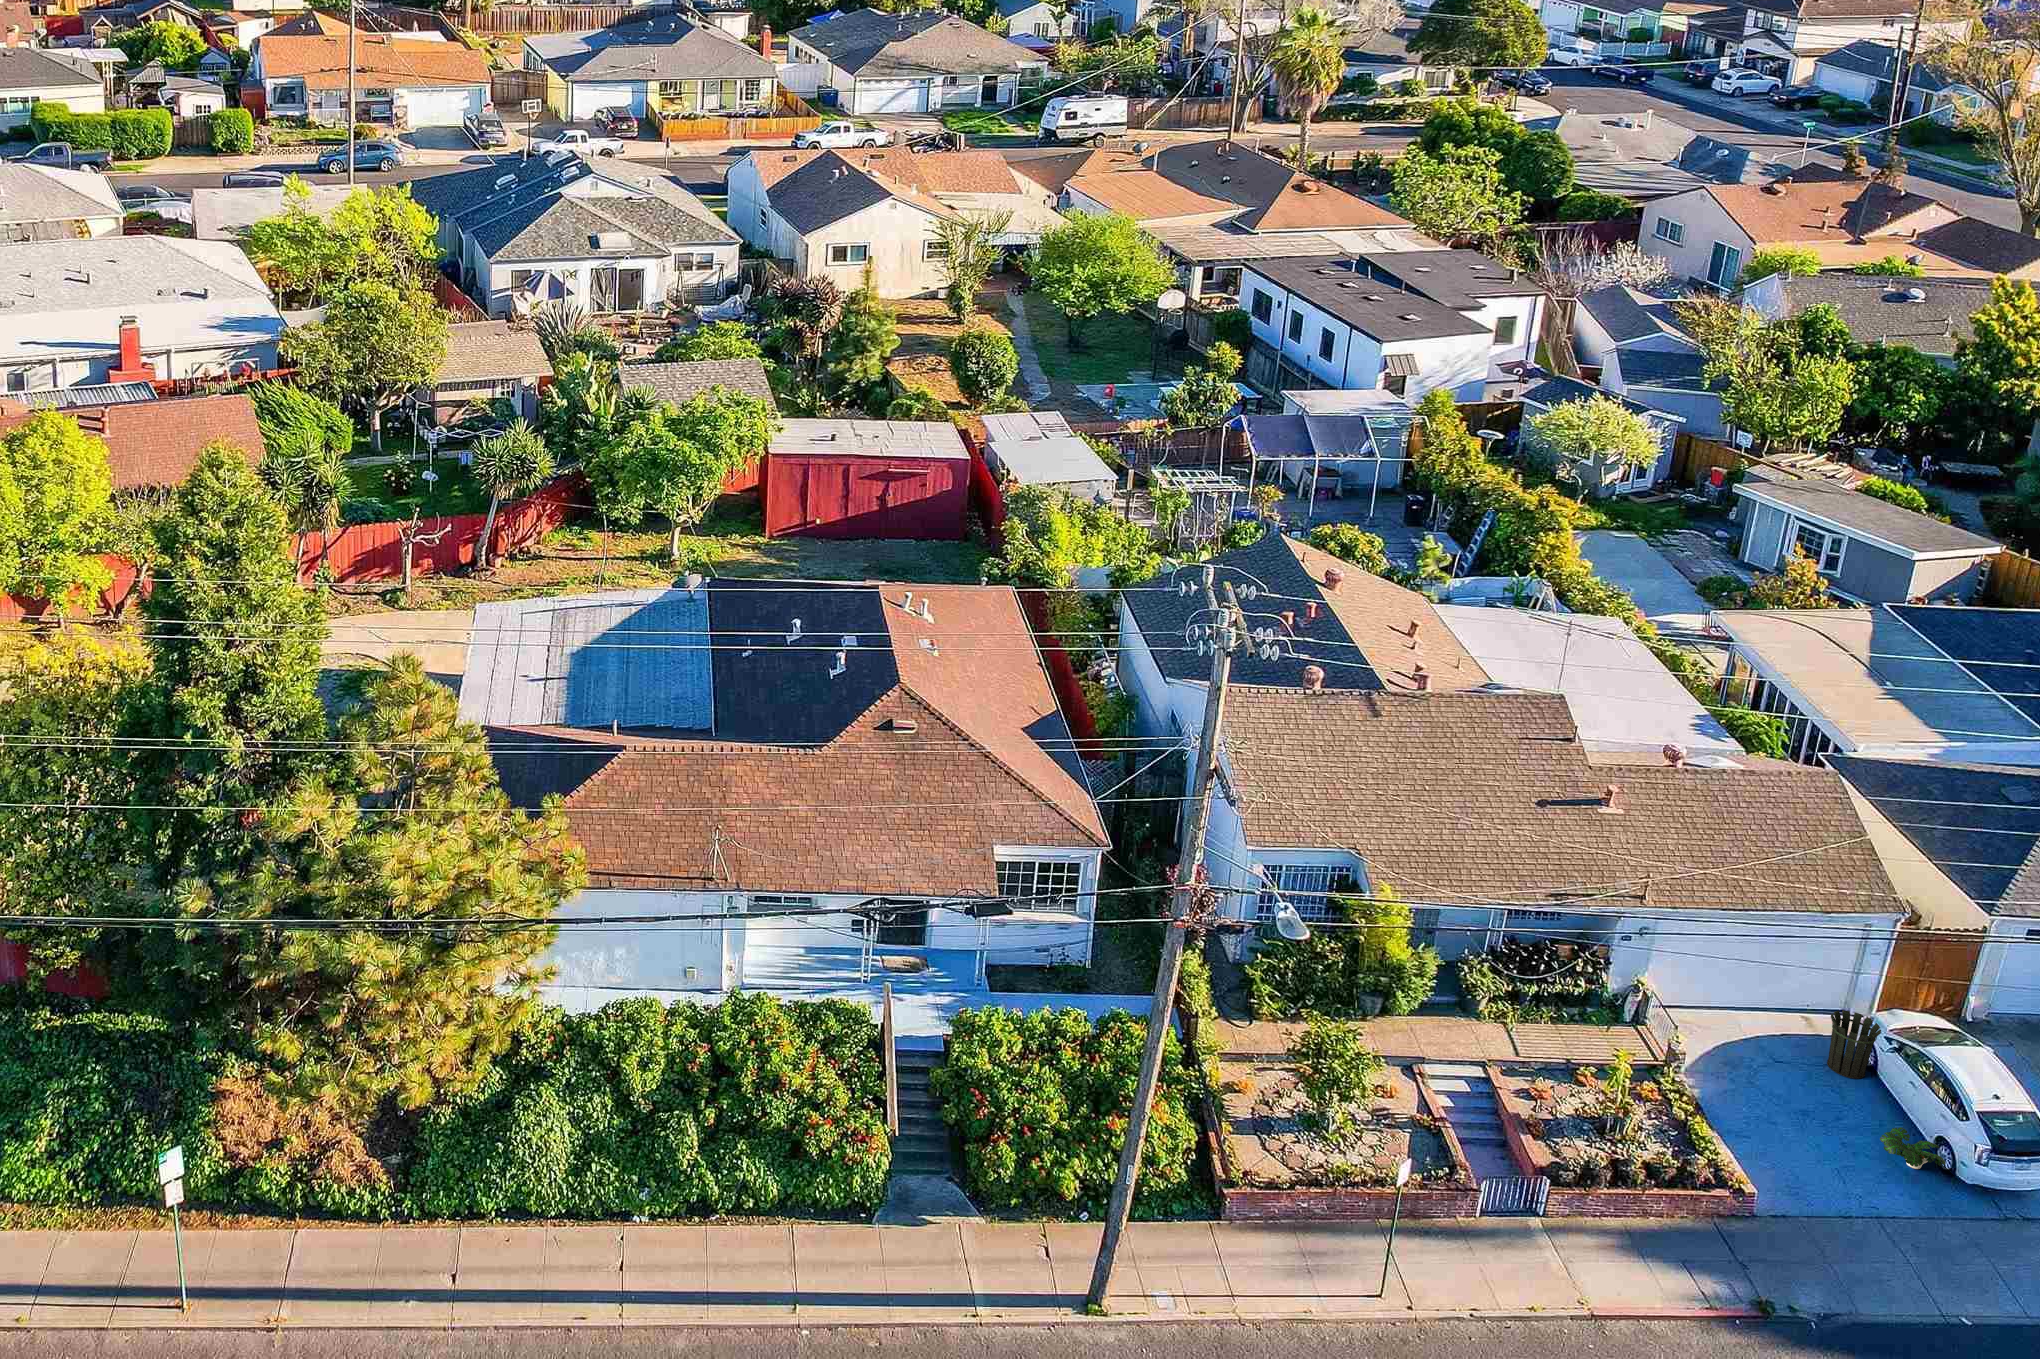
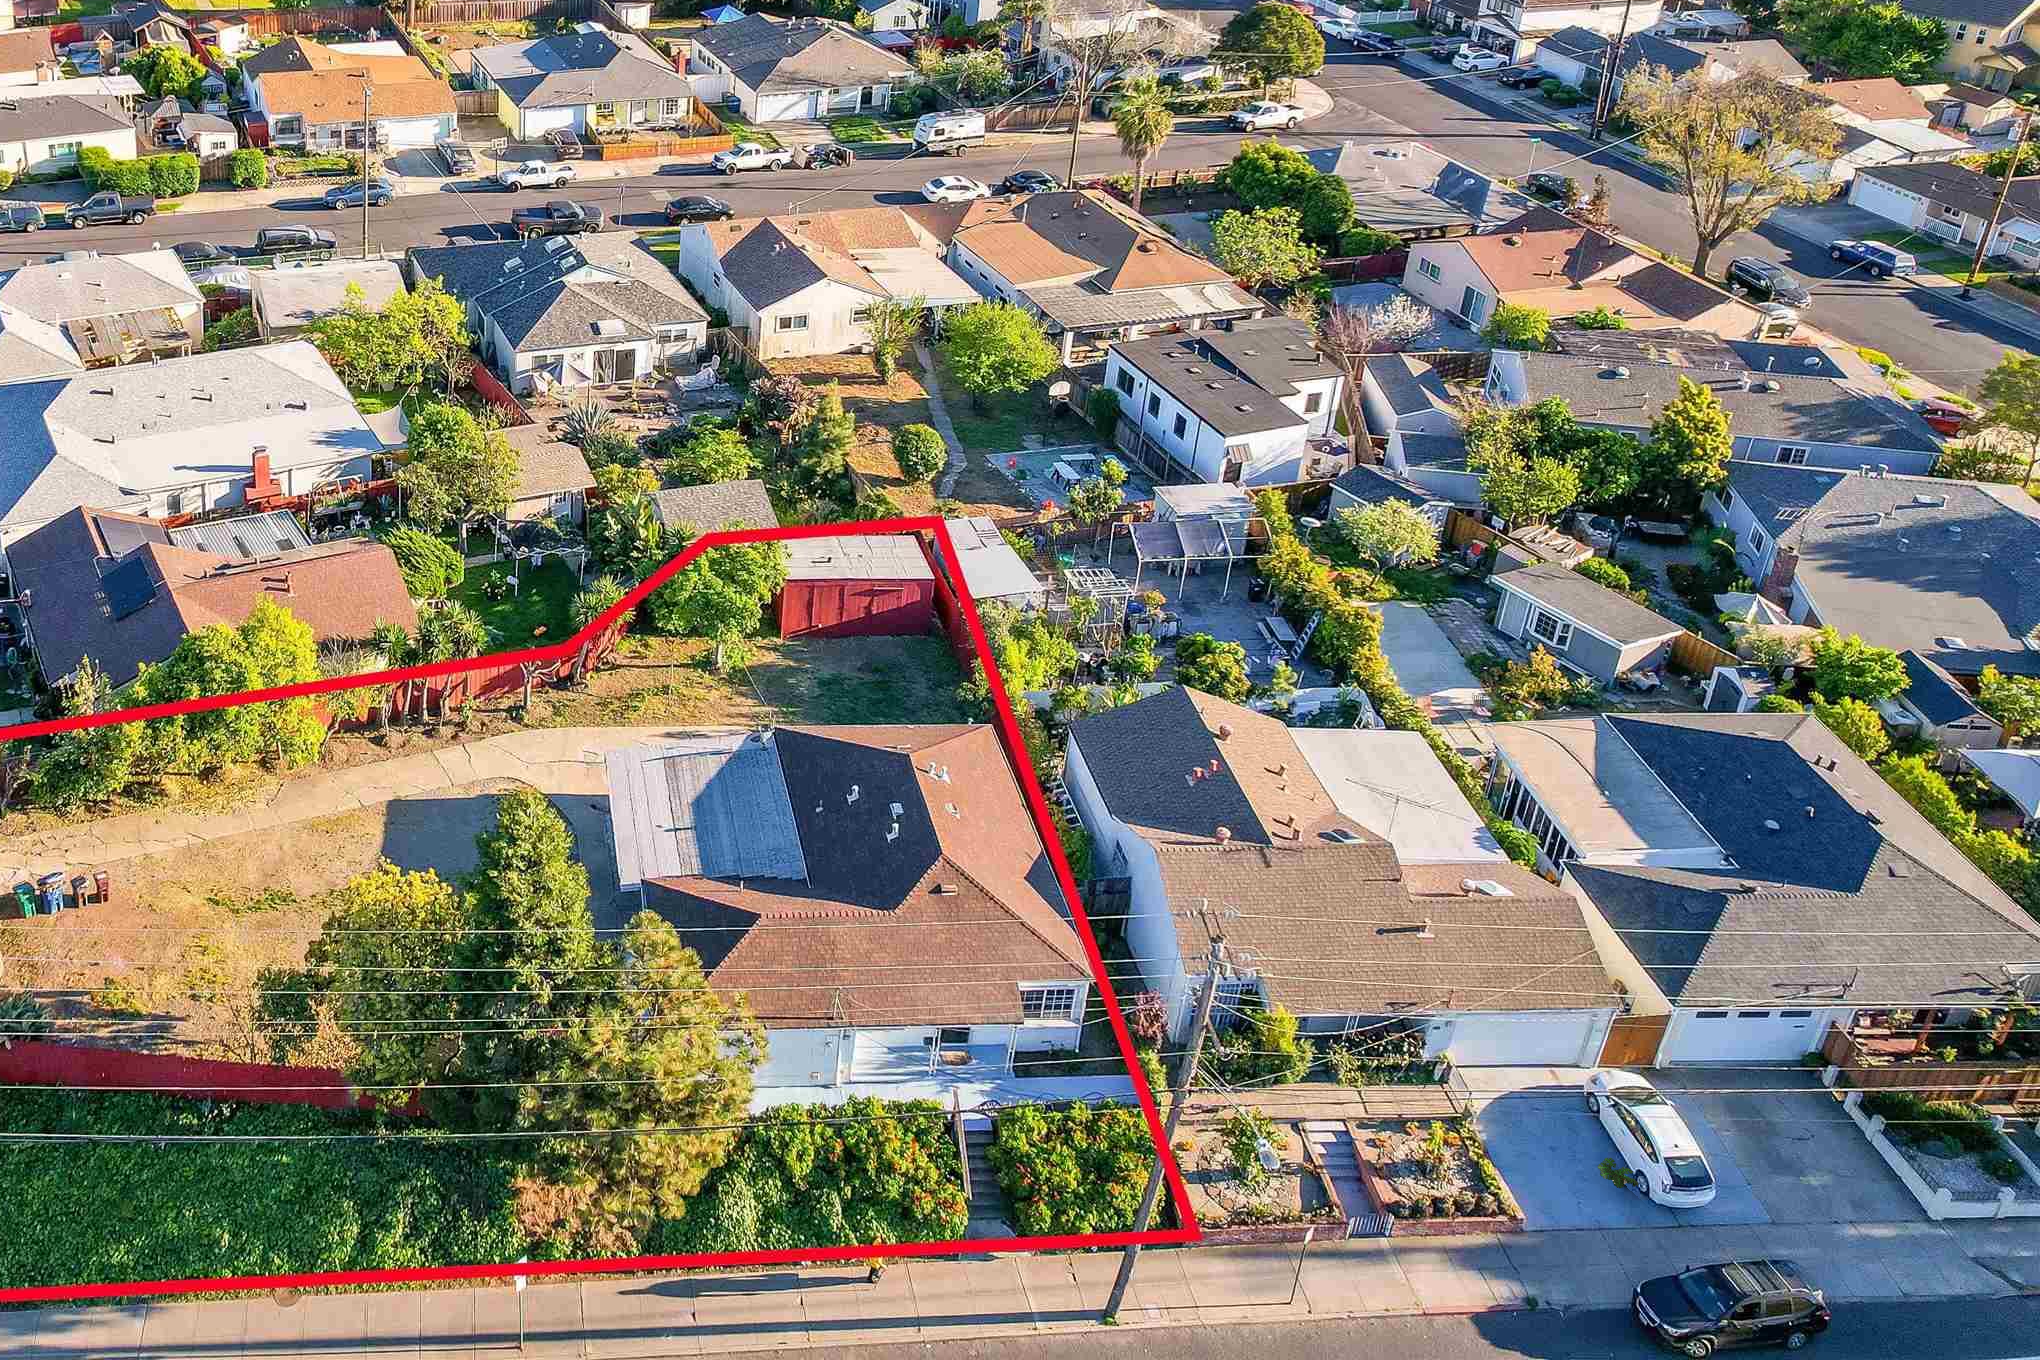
waste bin: present [1827,1010,1881,1079] -> none [1563,1069,1600,1115]

